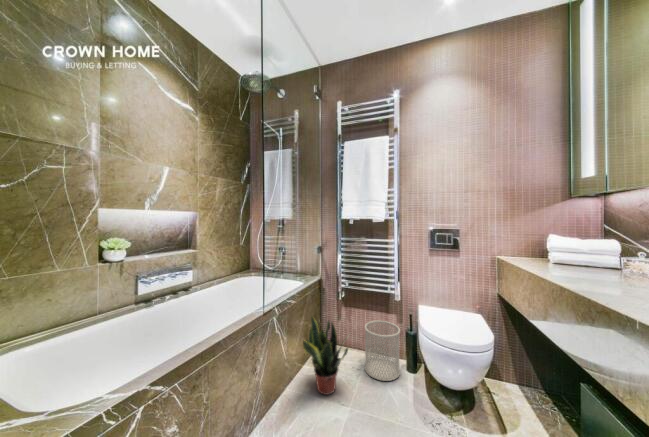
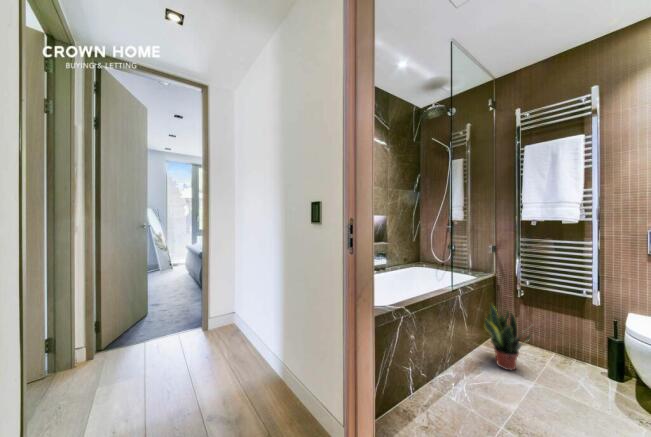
wastebasket: present [365,321,400,381] -> none [550,322,599,381]

